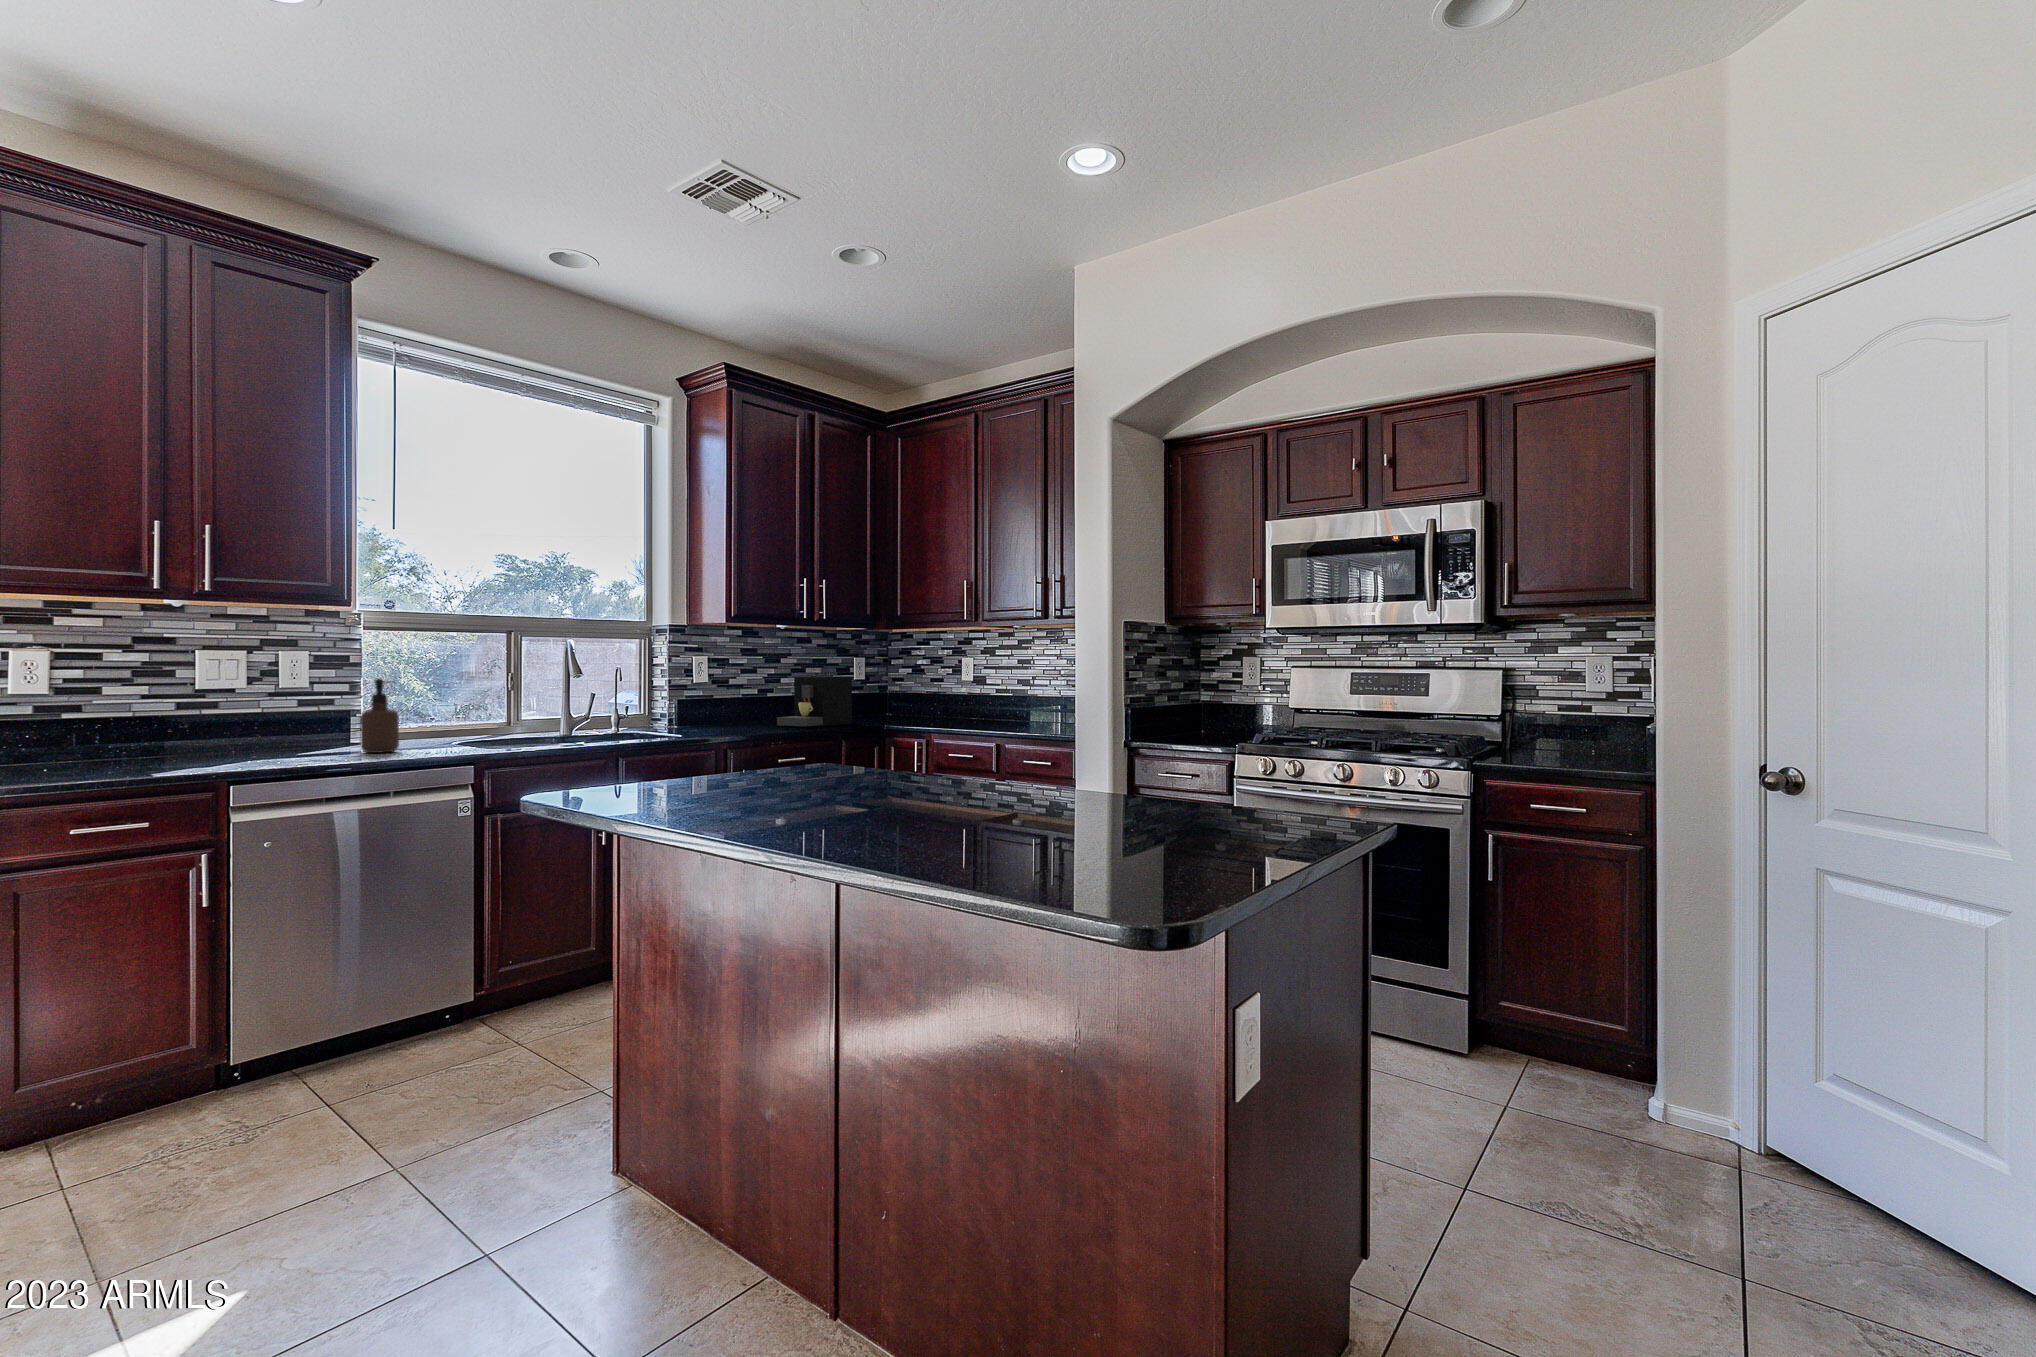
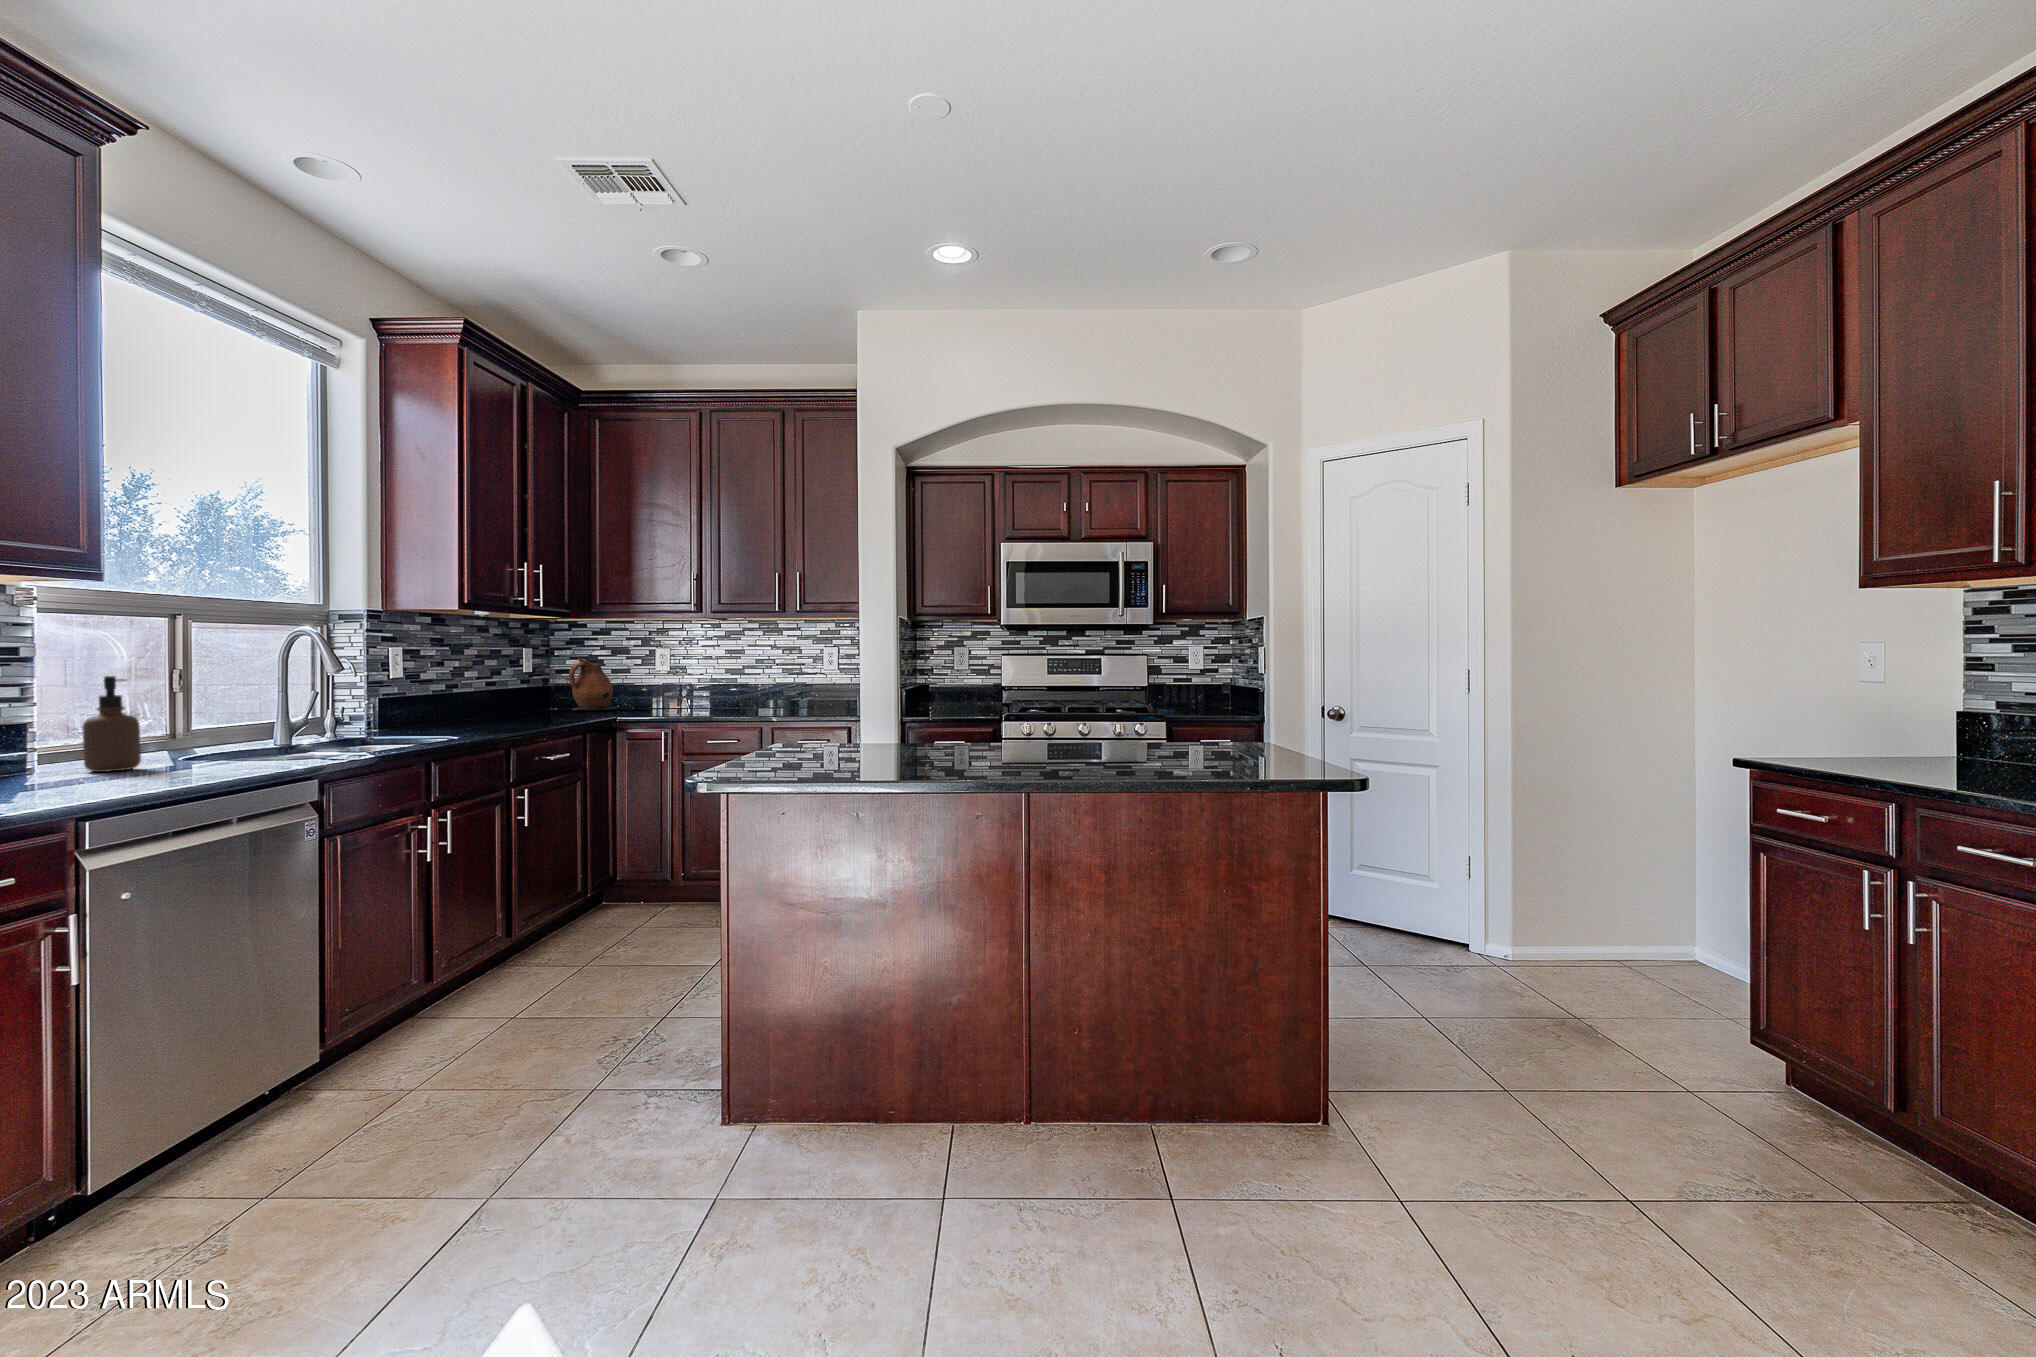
ceramic pitcher: none [890,667,938,719] -> present [569,658,617,710]
coffee maker: present [777,676,852,726] -> none [488,668,558,722]

